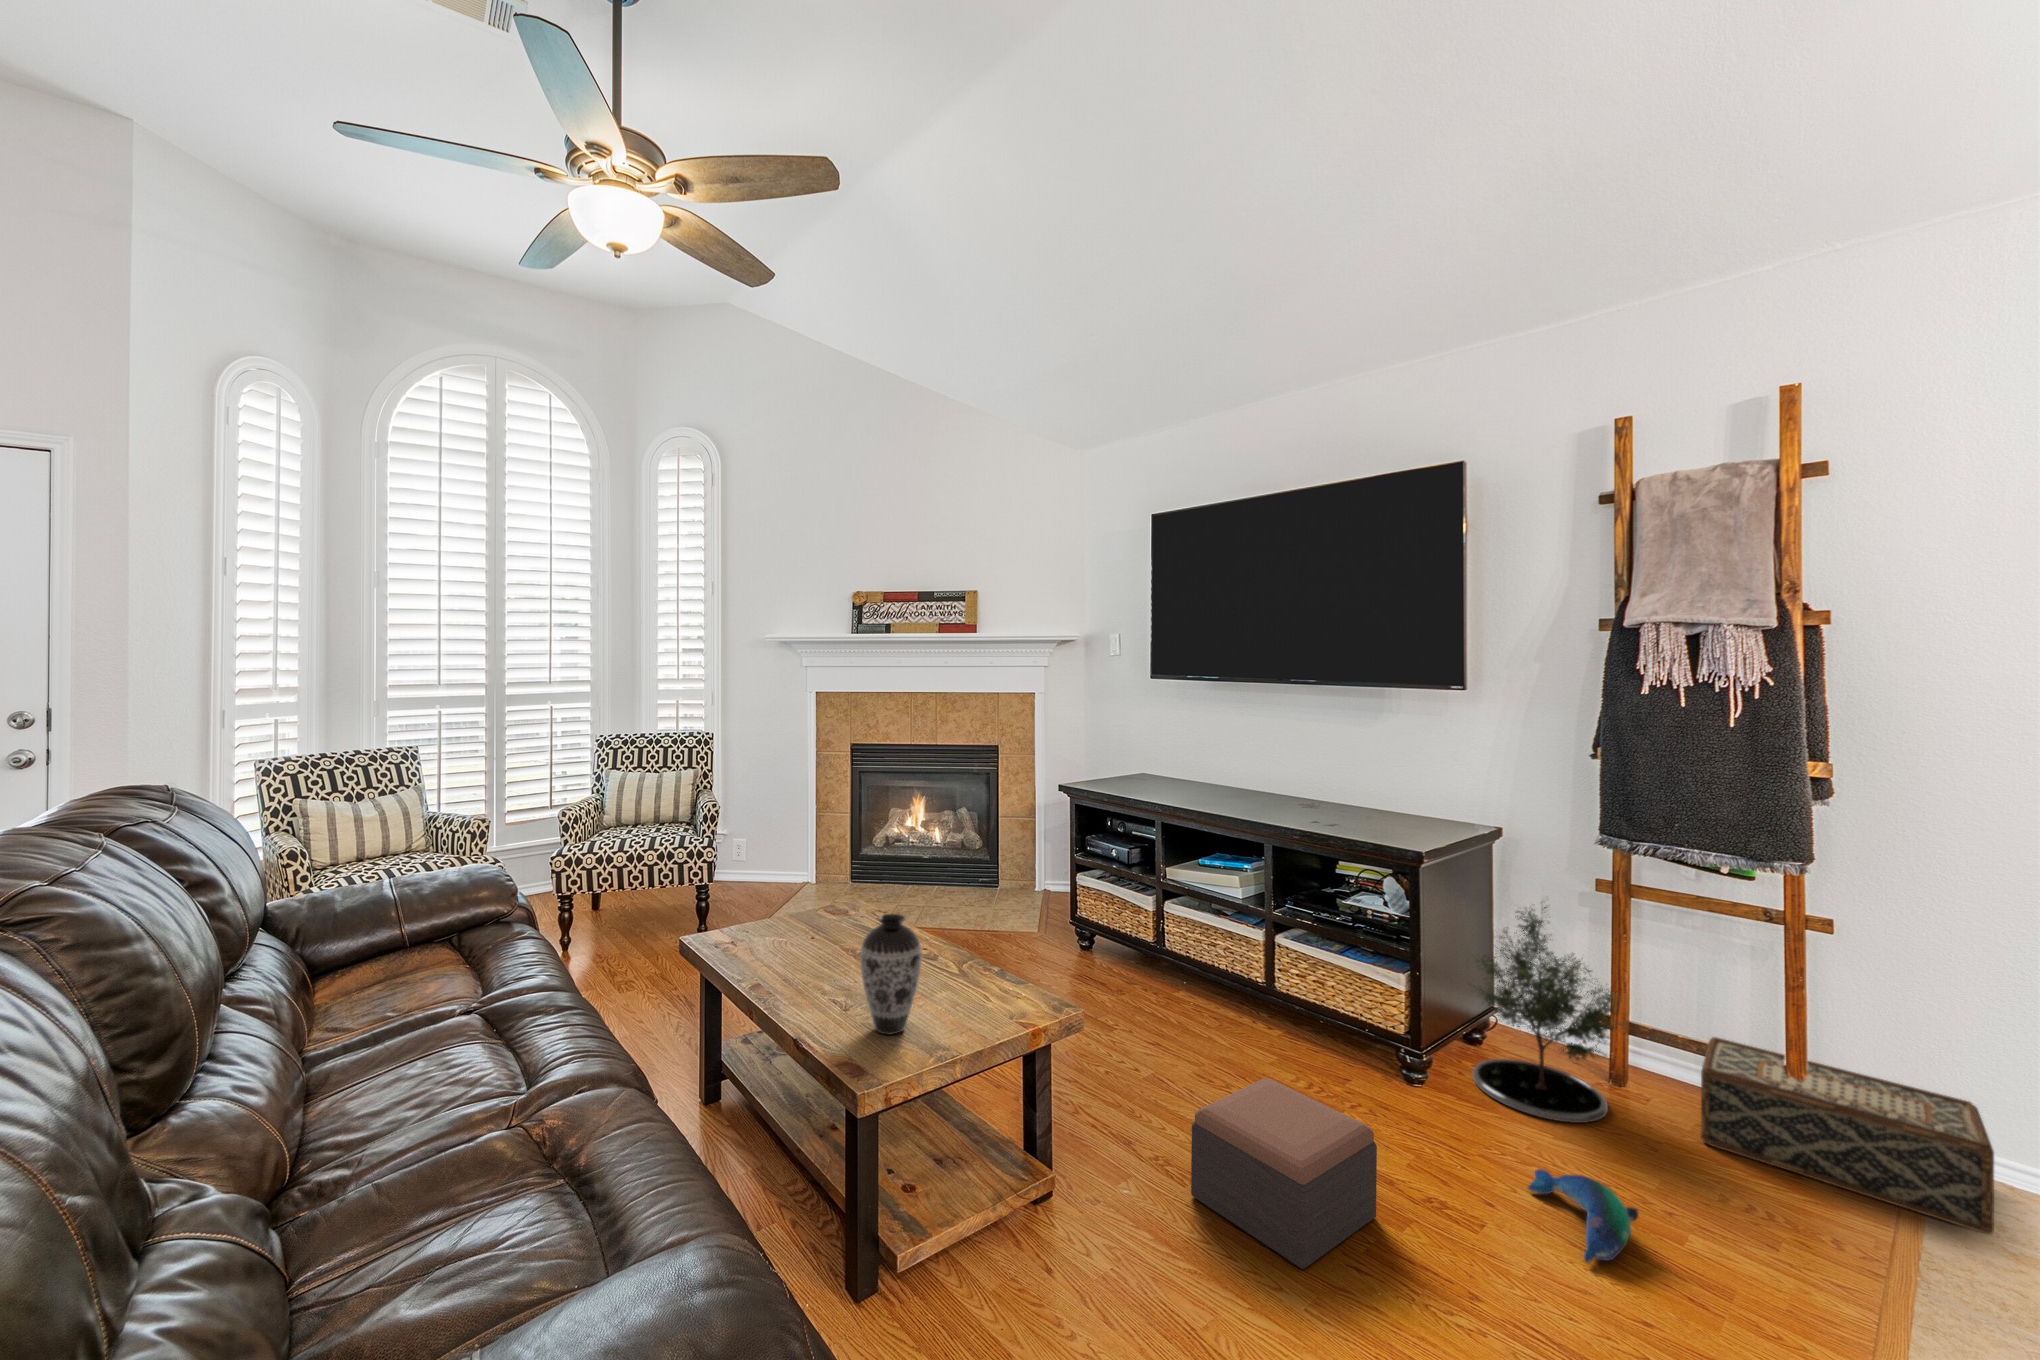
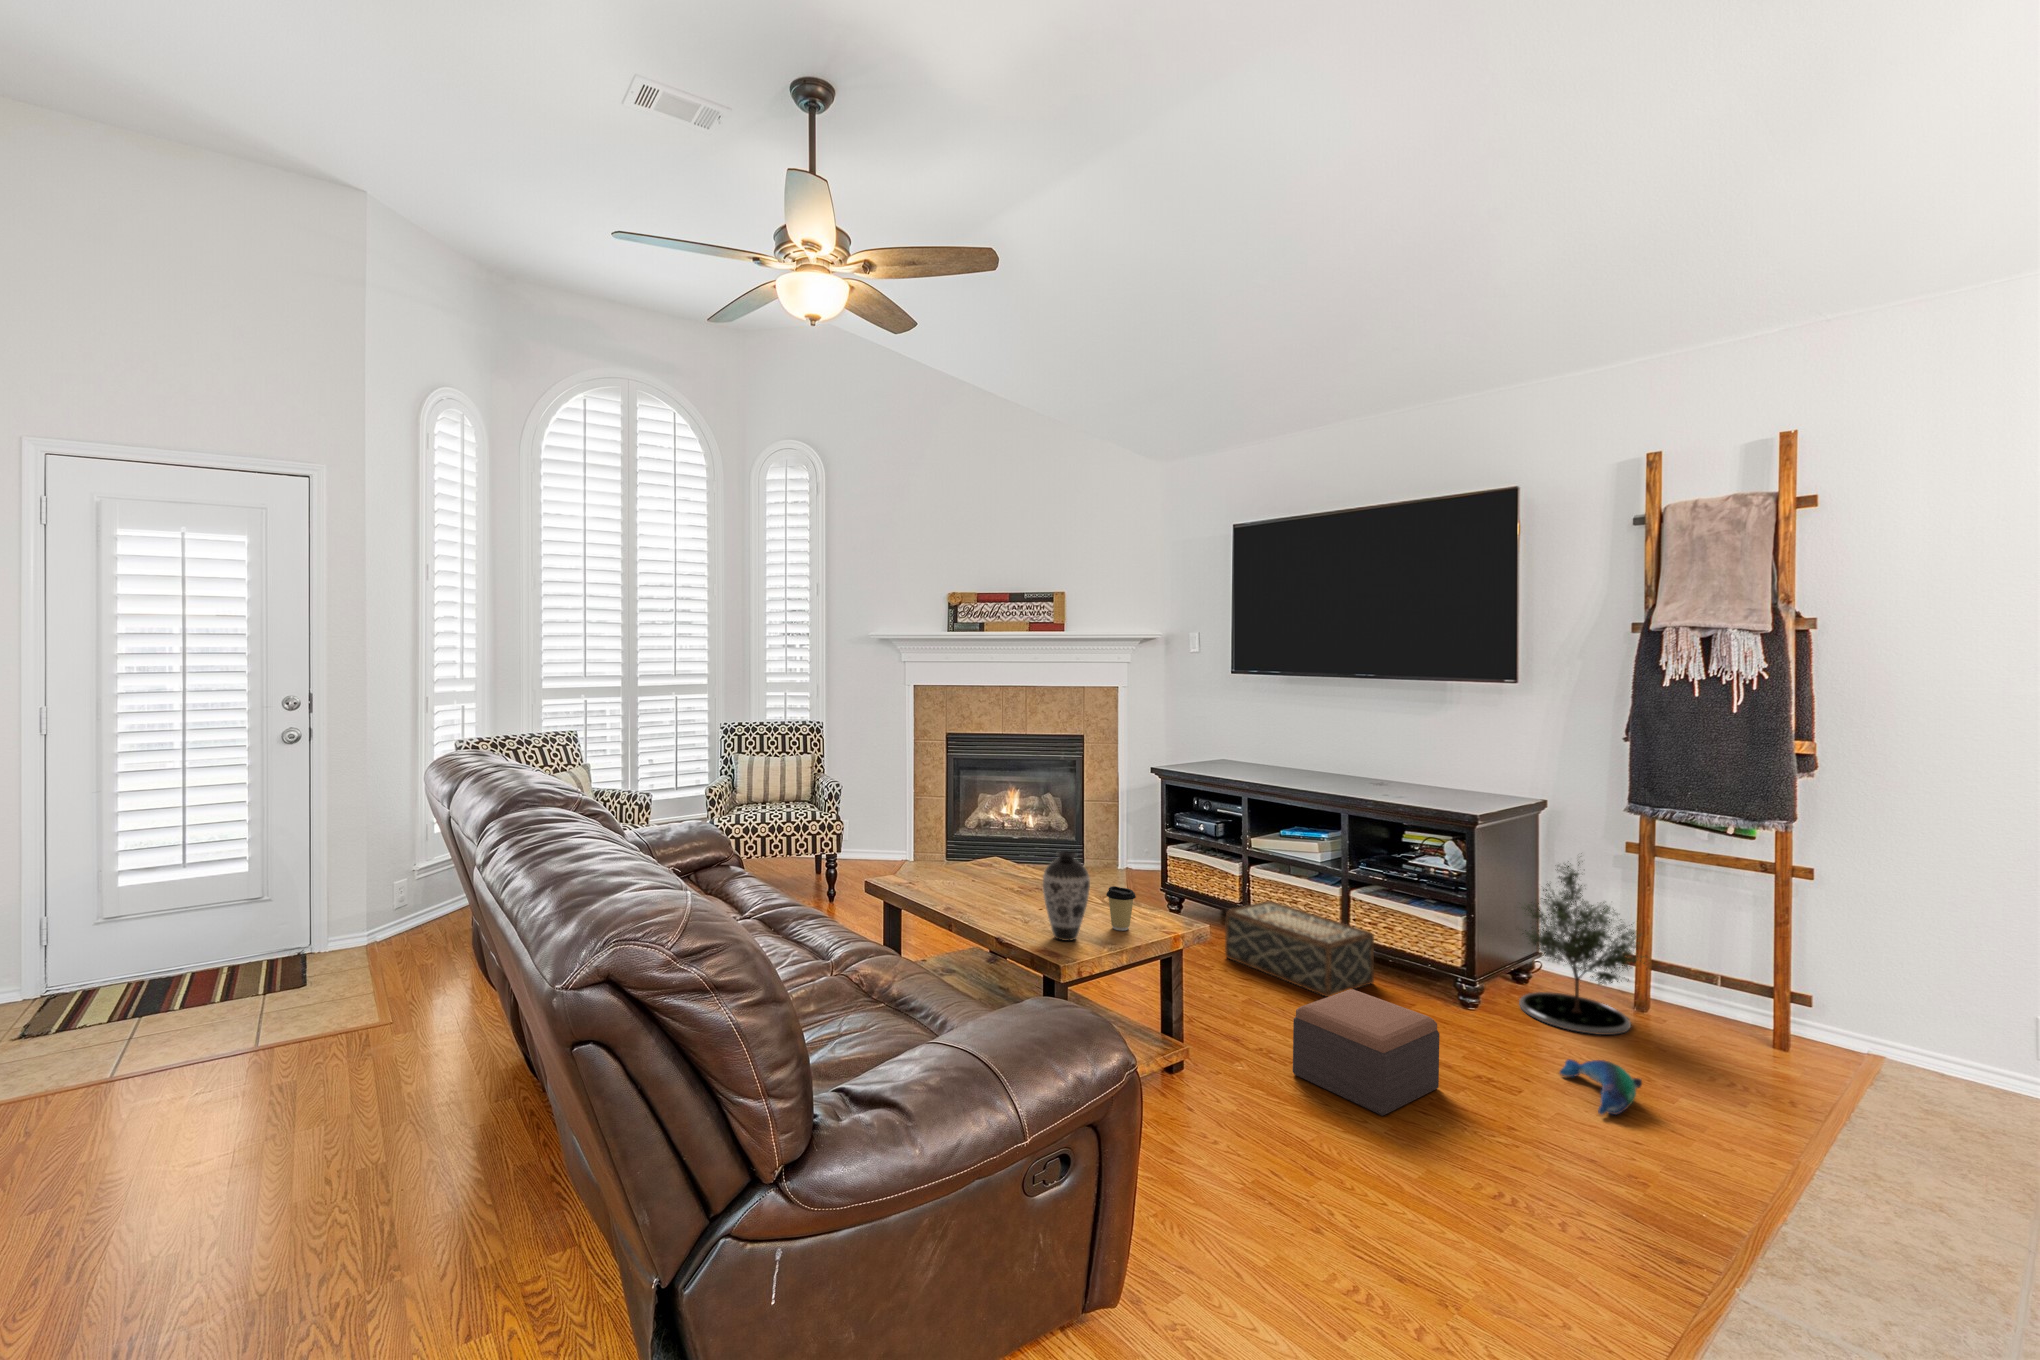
coffee cup: none [951,955,988,1015] -> present [1106,886,1136,931]
woven basket: present [1701,1037,1994,1234] -> present [1225,901,1374,997]

